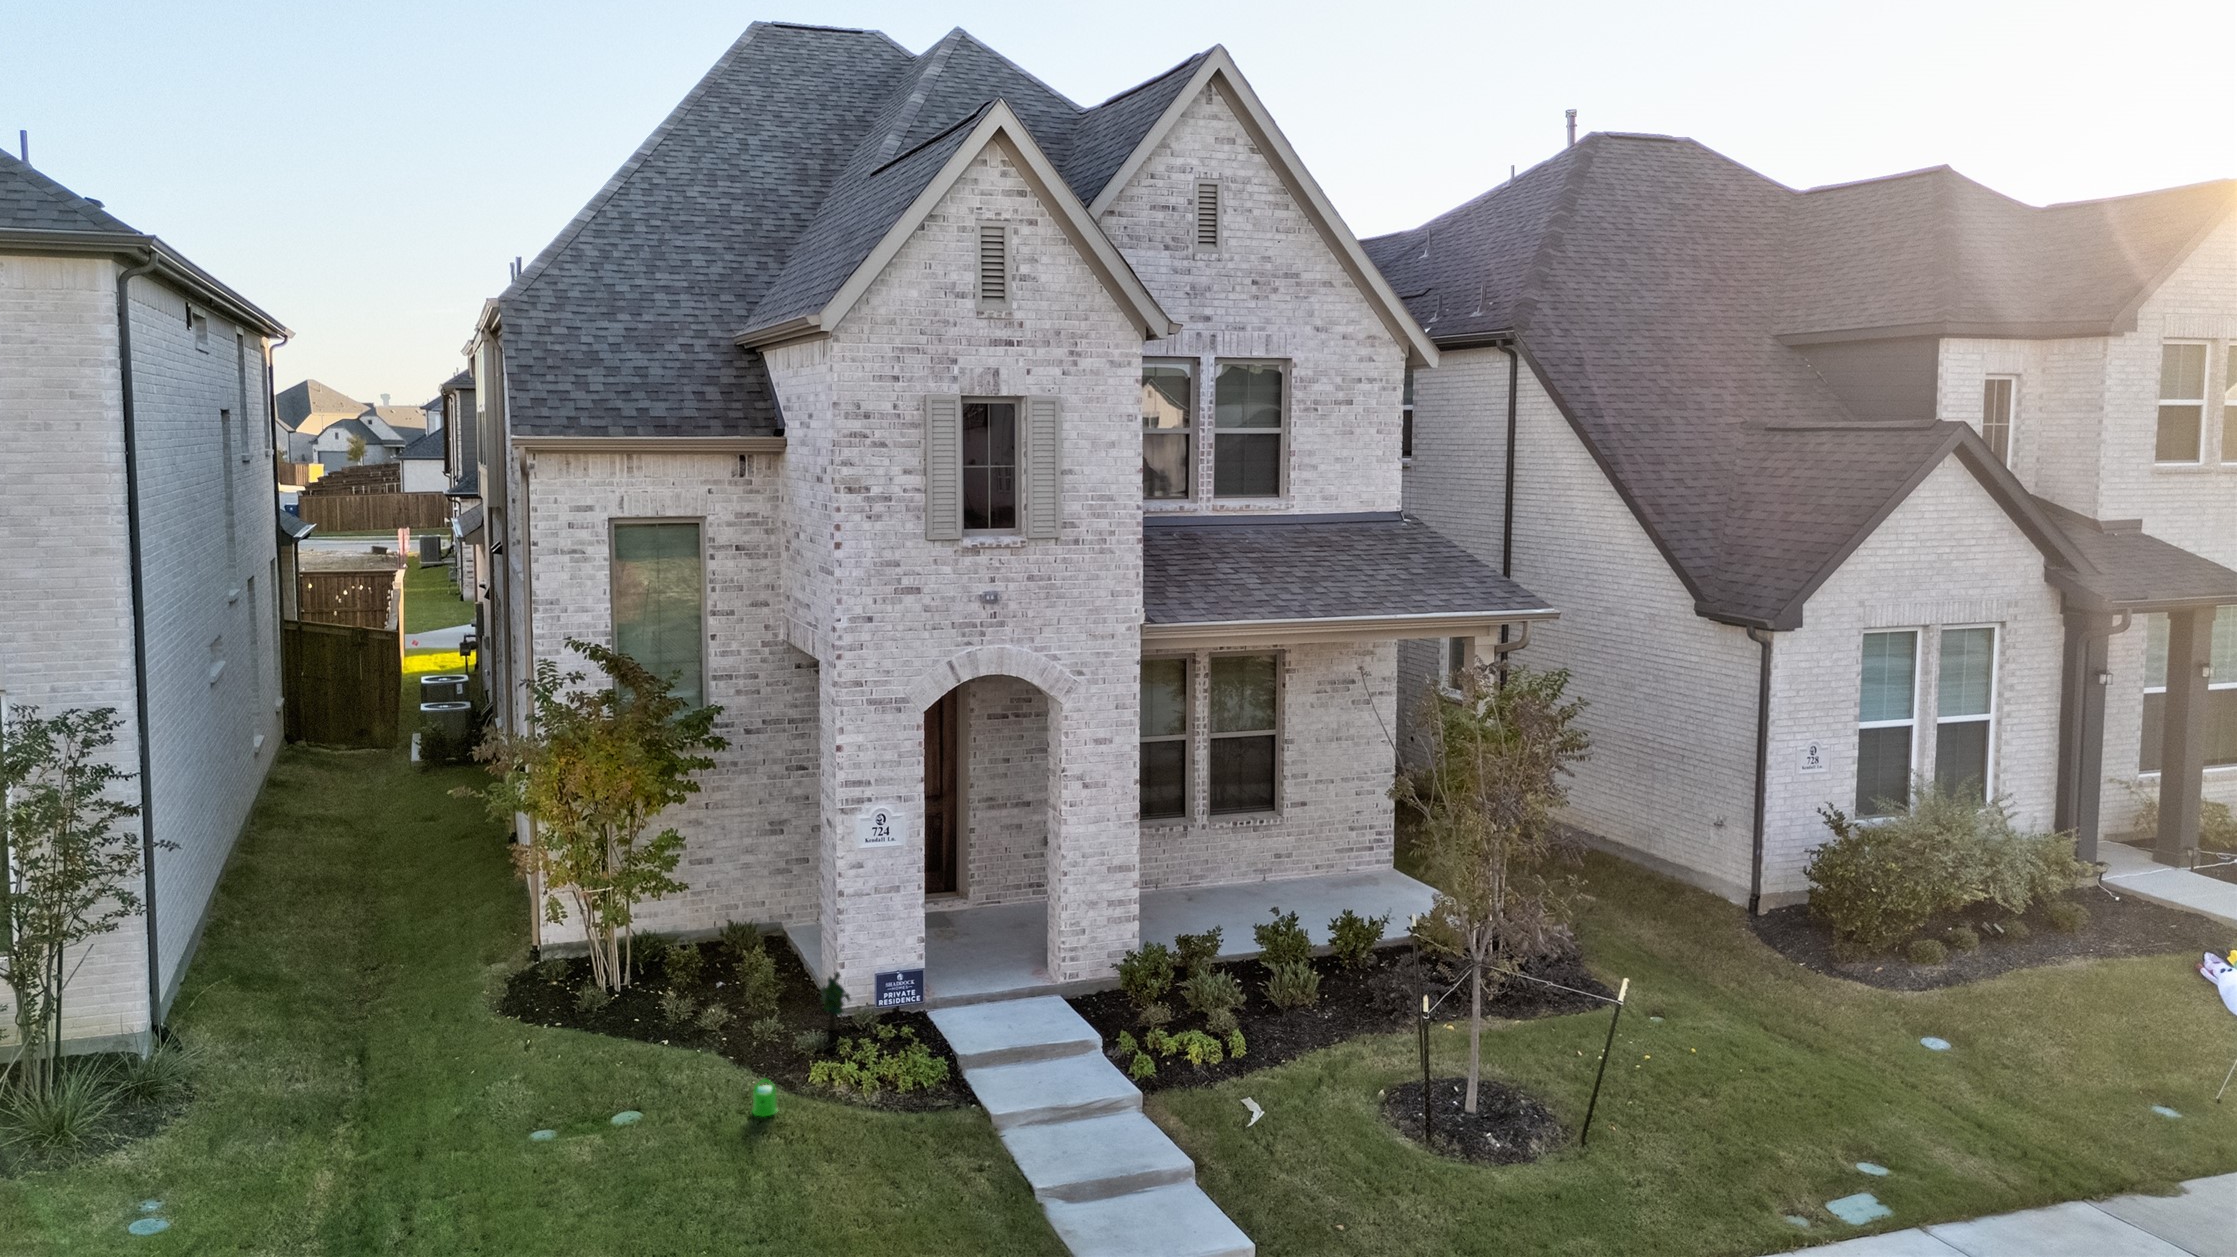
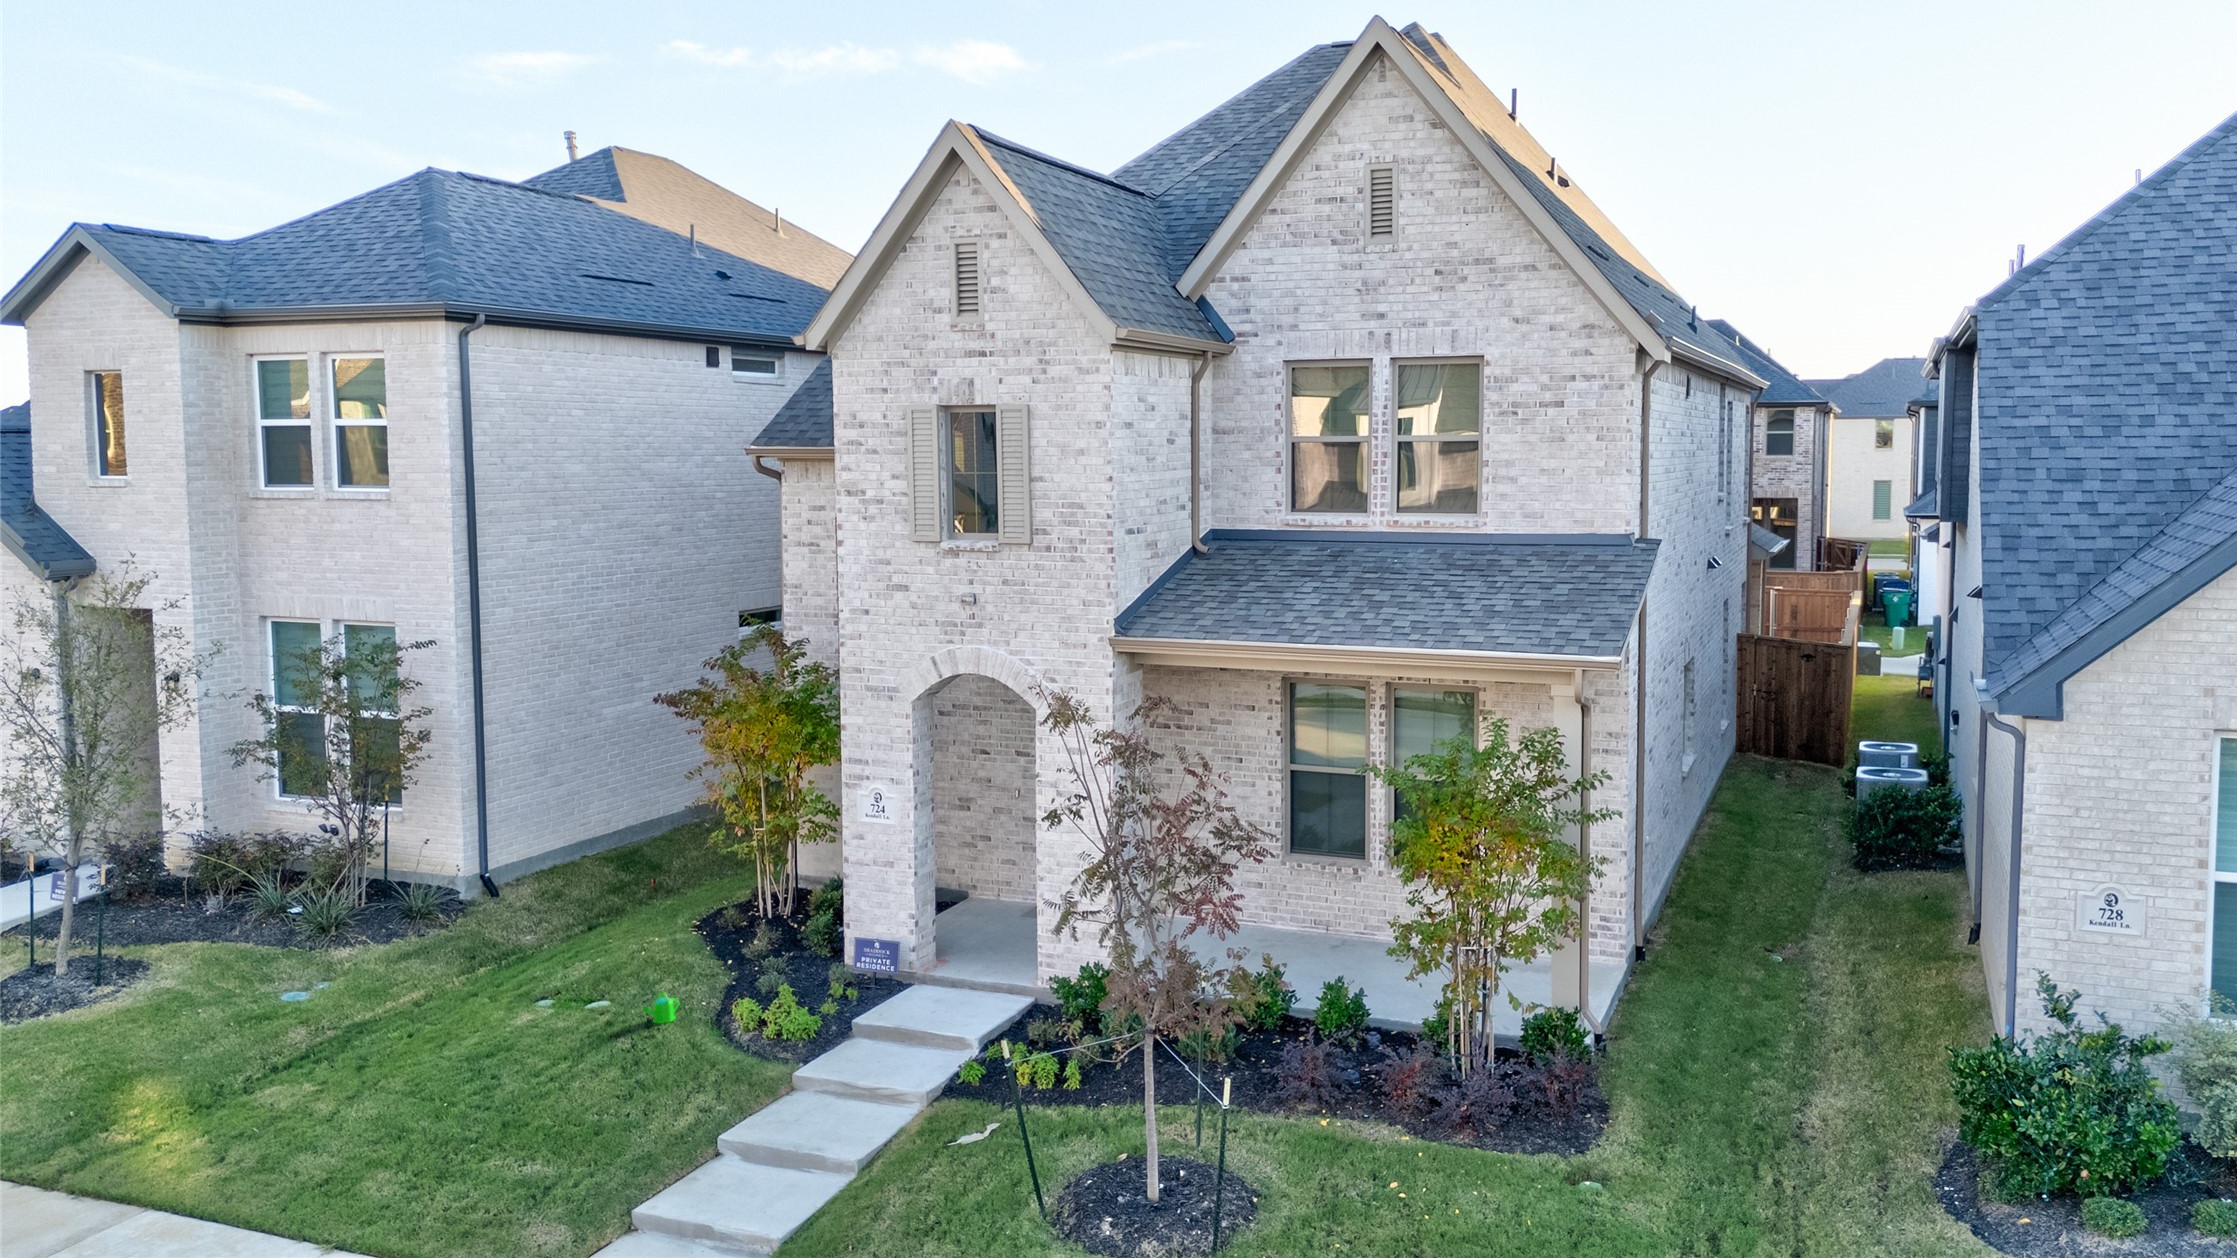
decorative plant: present [821,972,850,1031] -> none [823,921,848,972]

